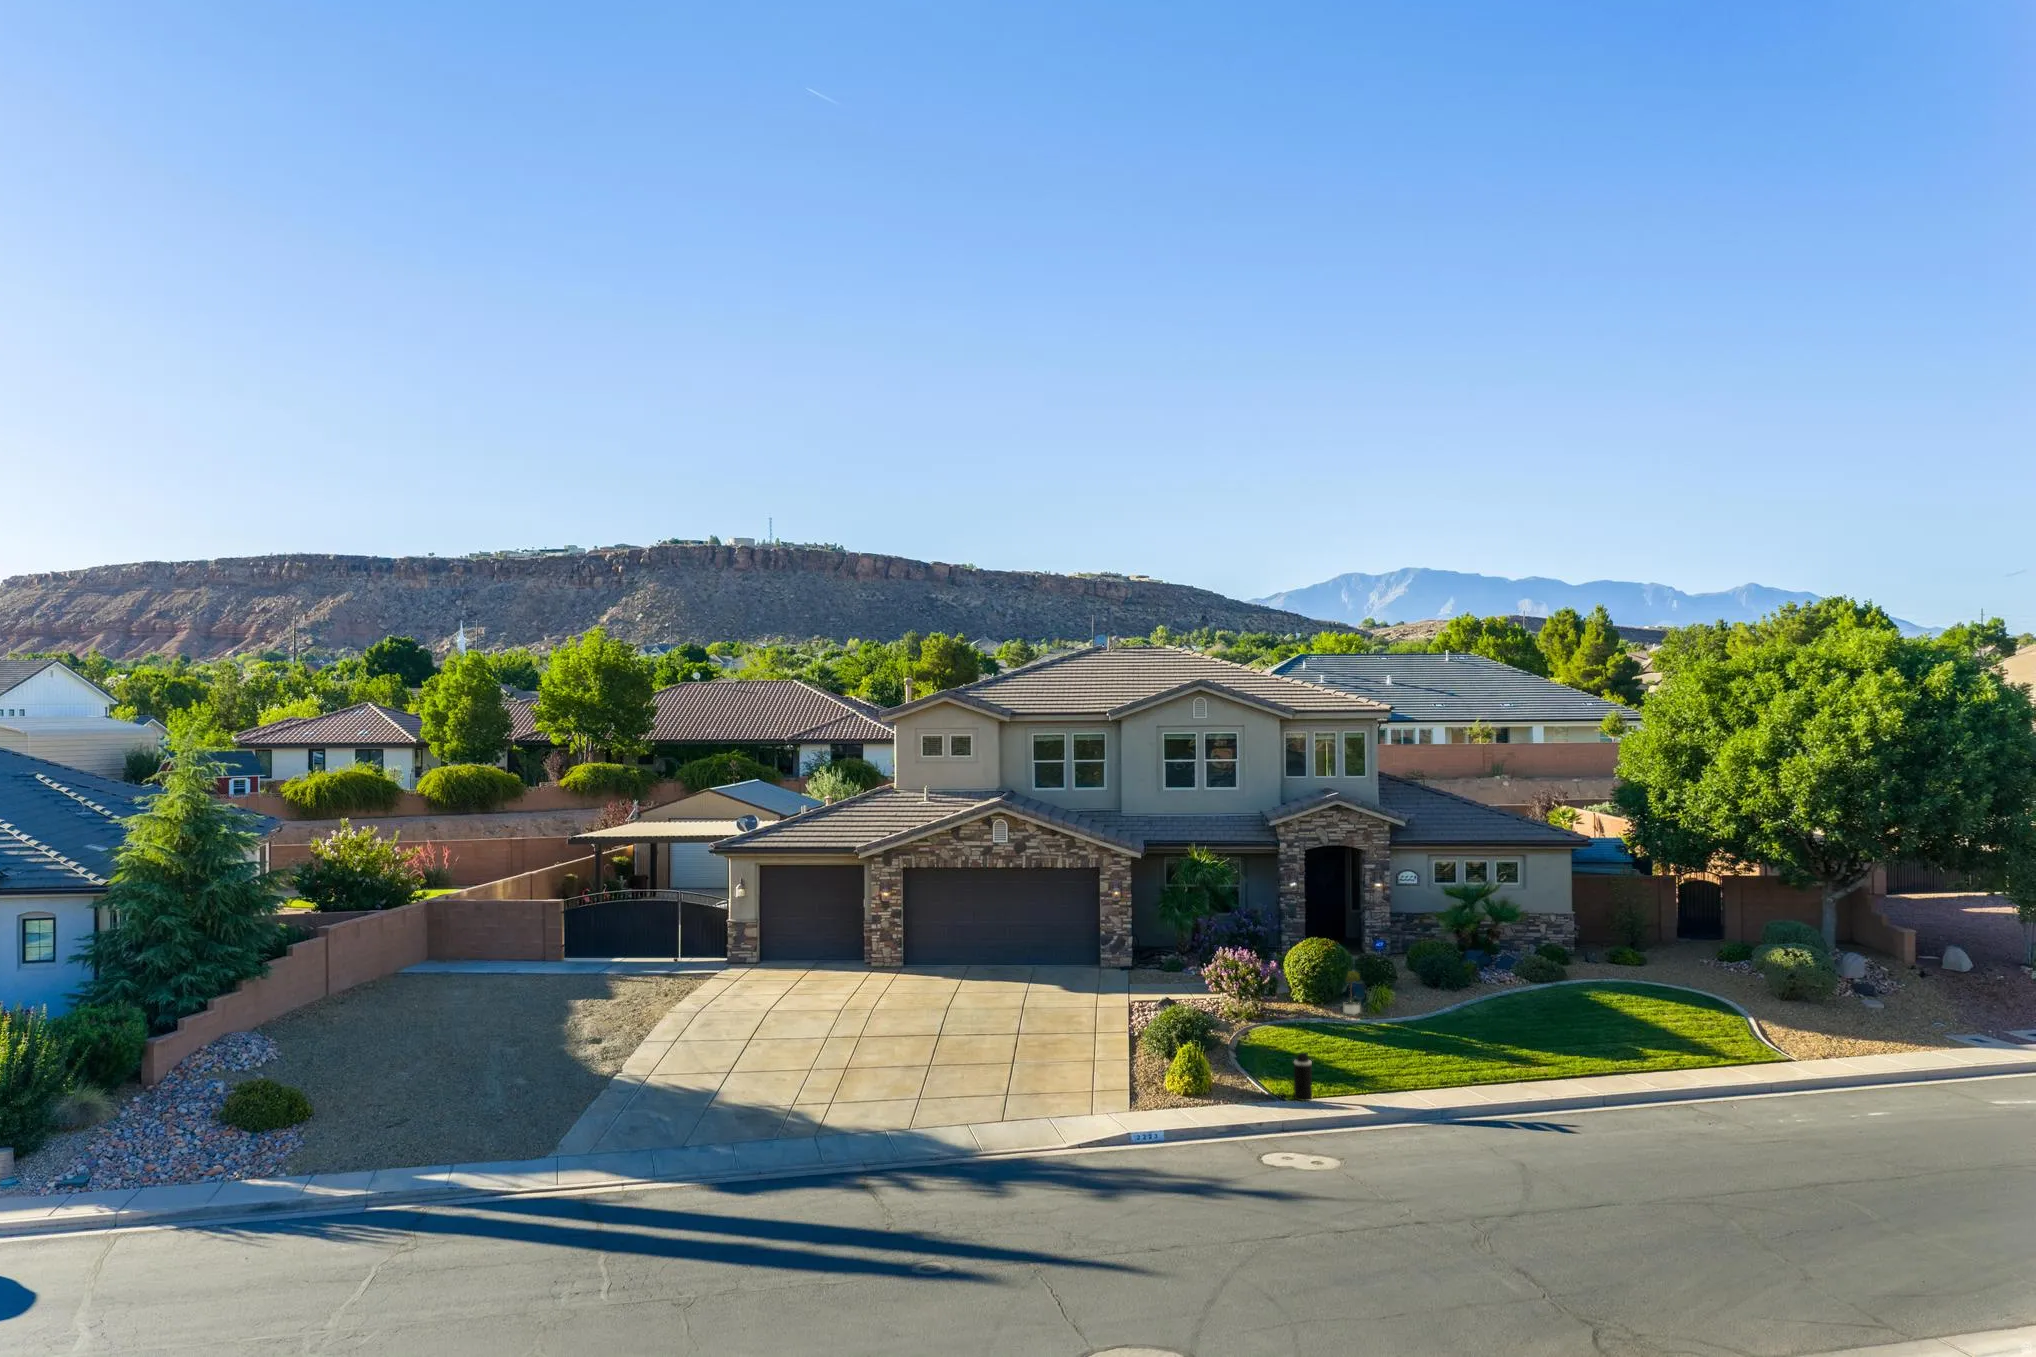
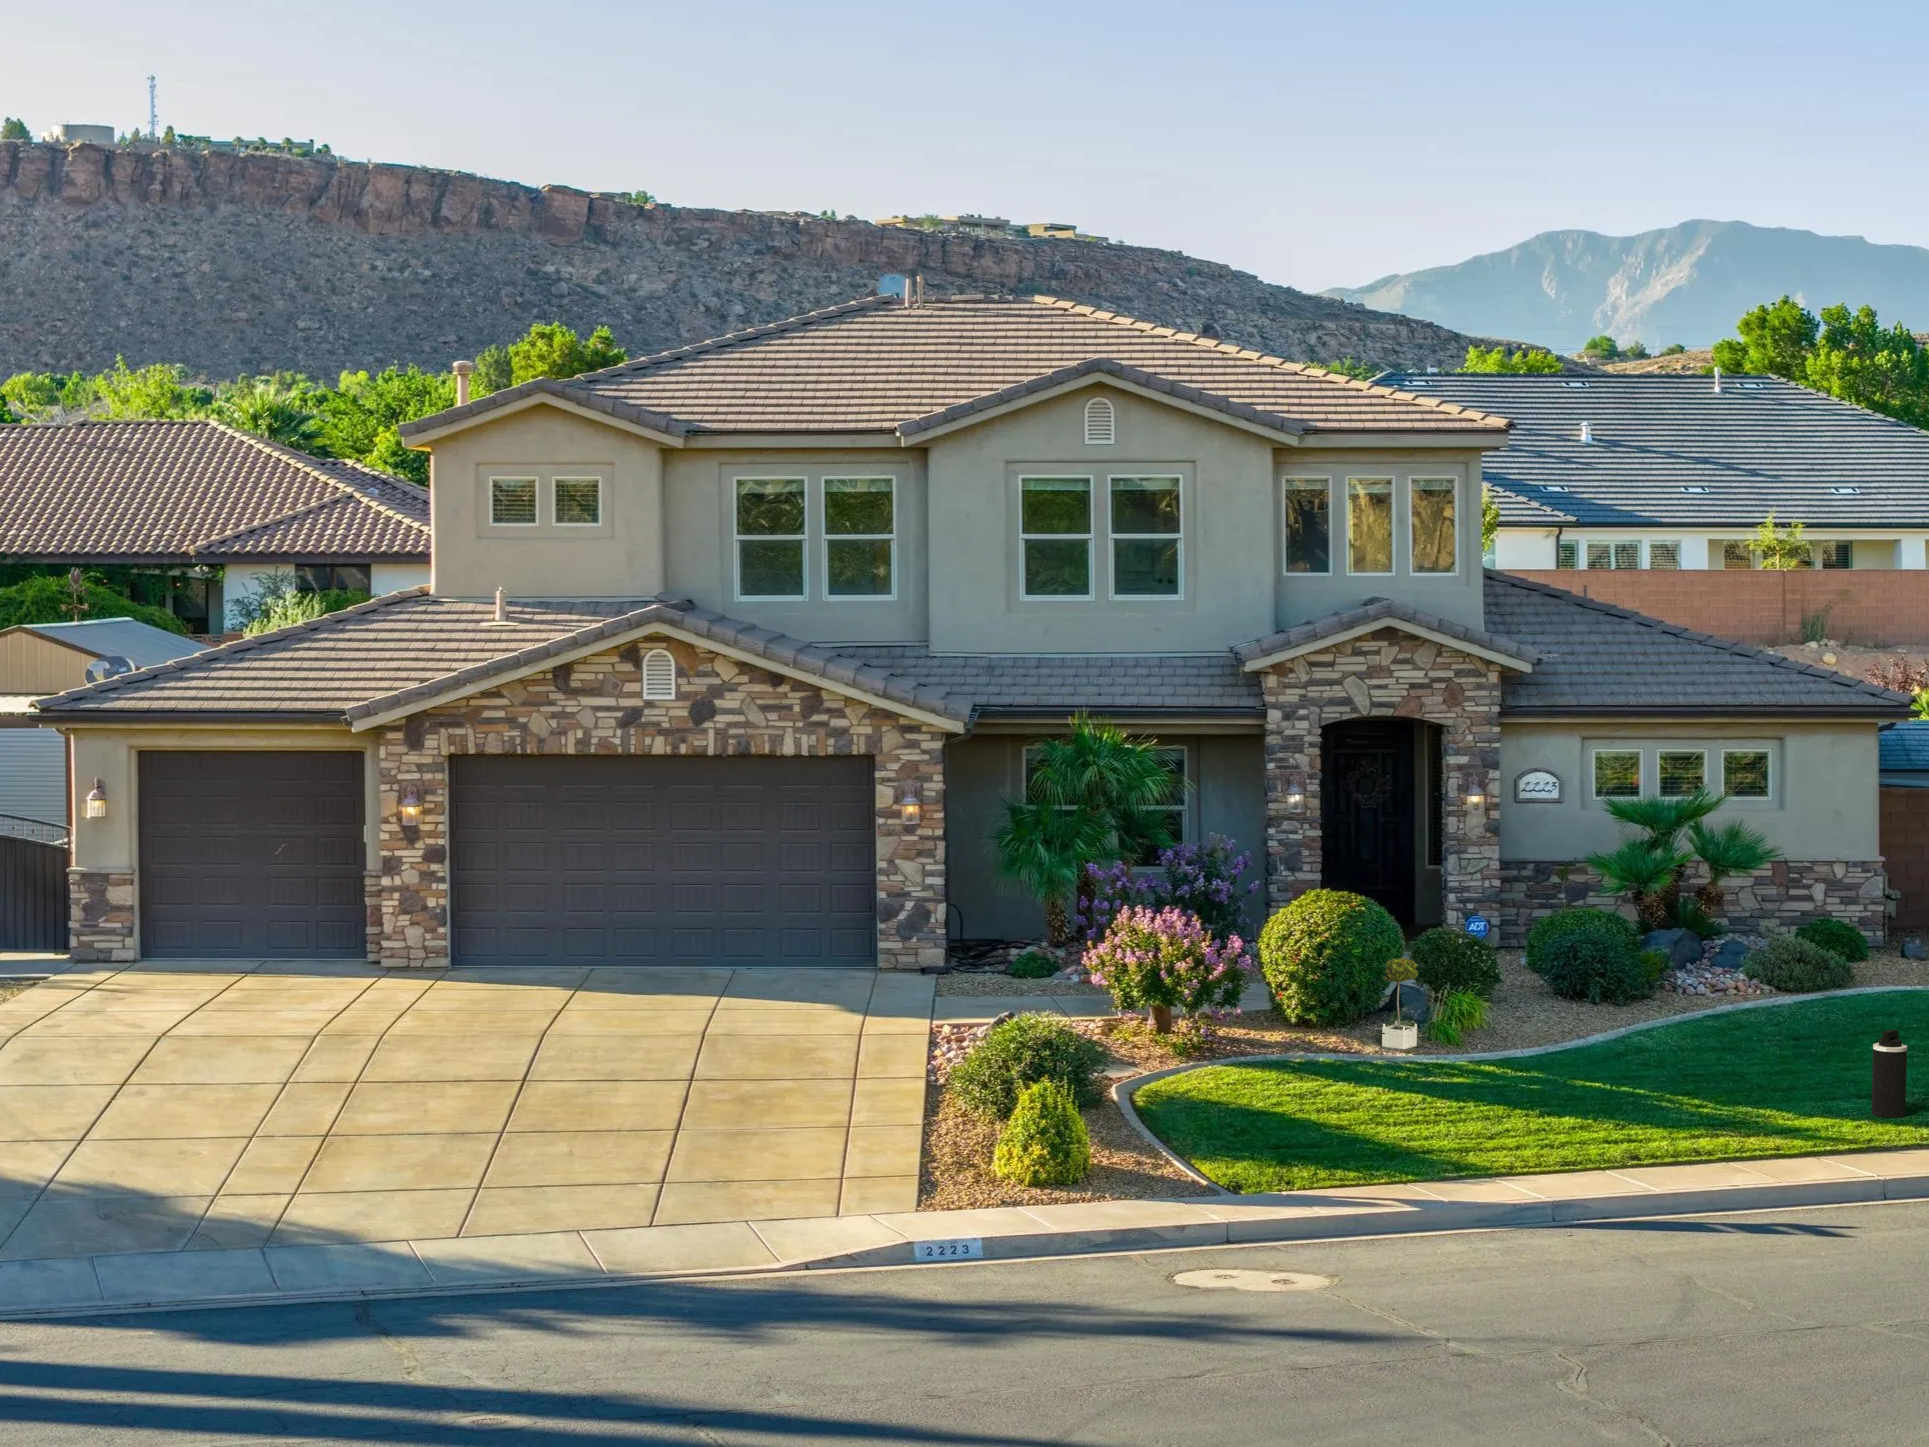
trash can: present [1294,1052,1312,1101] -> present [1871,1029,1907,1118]

